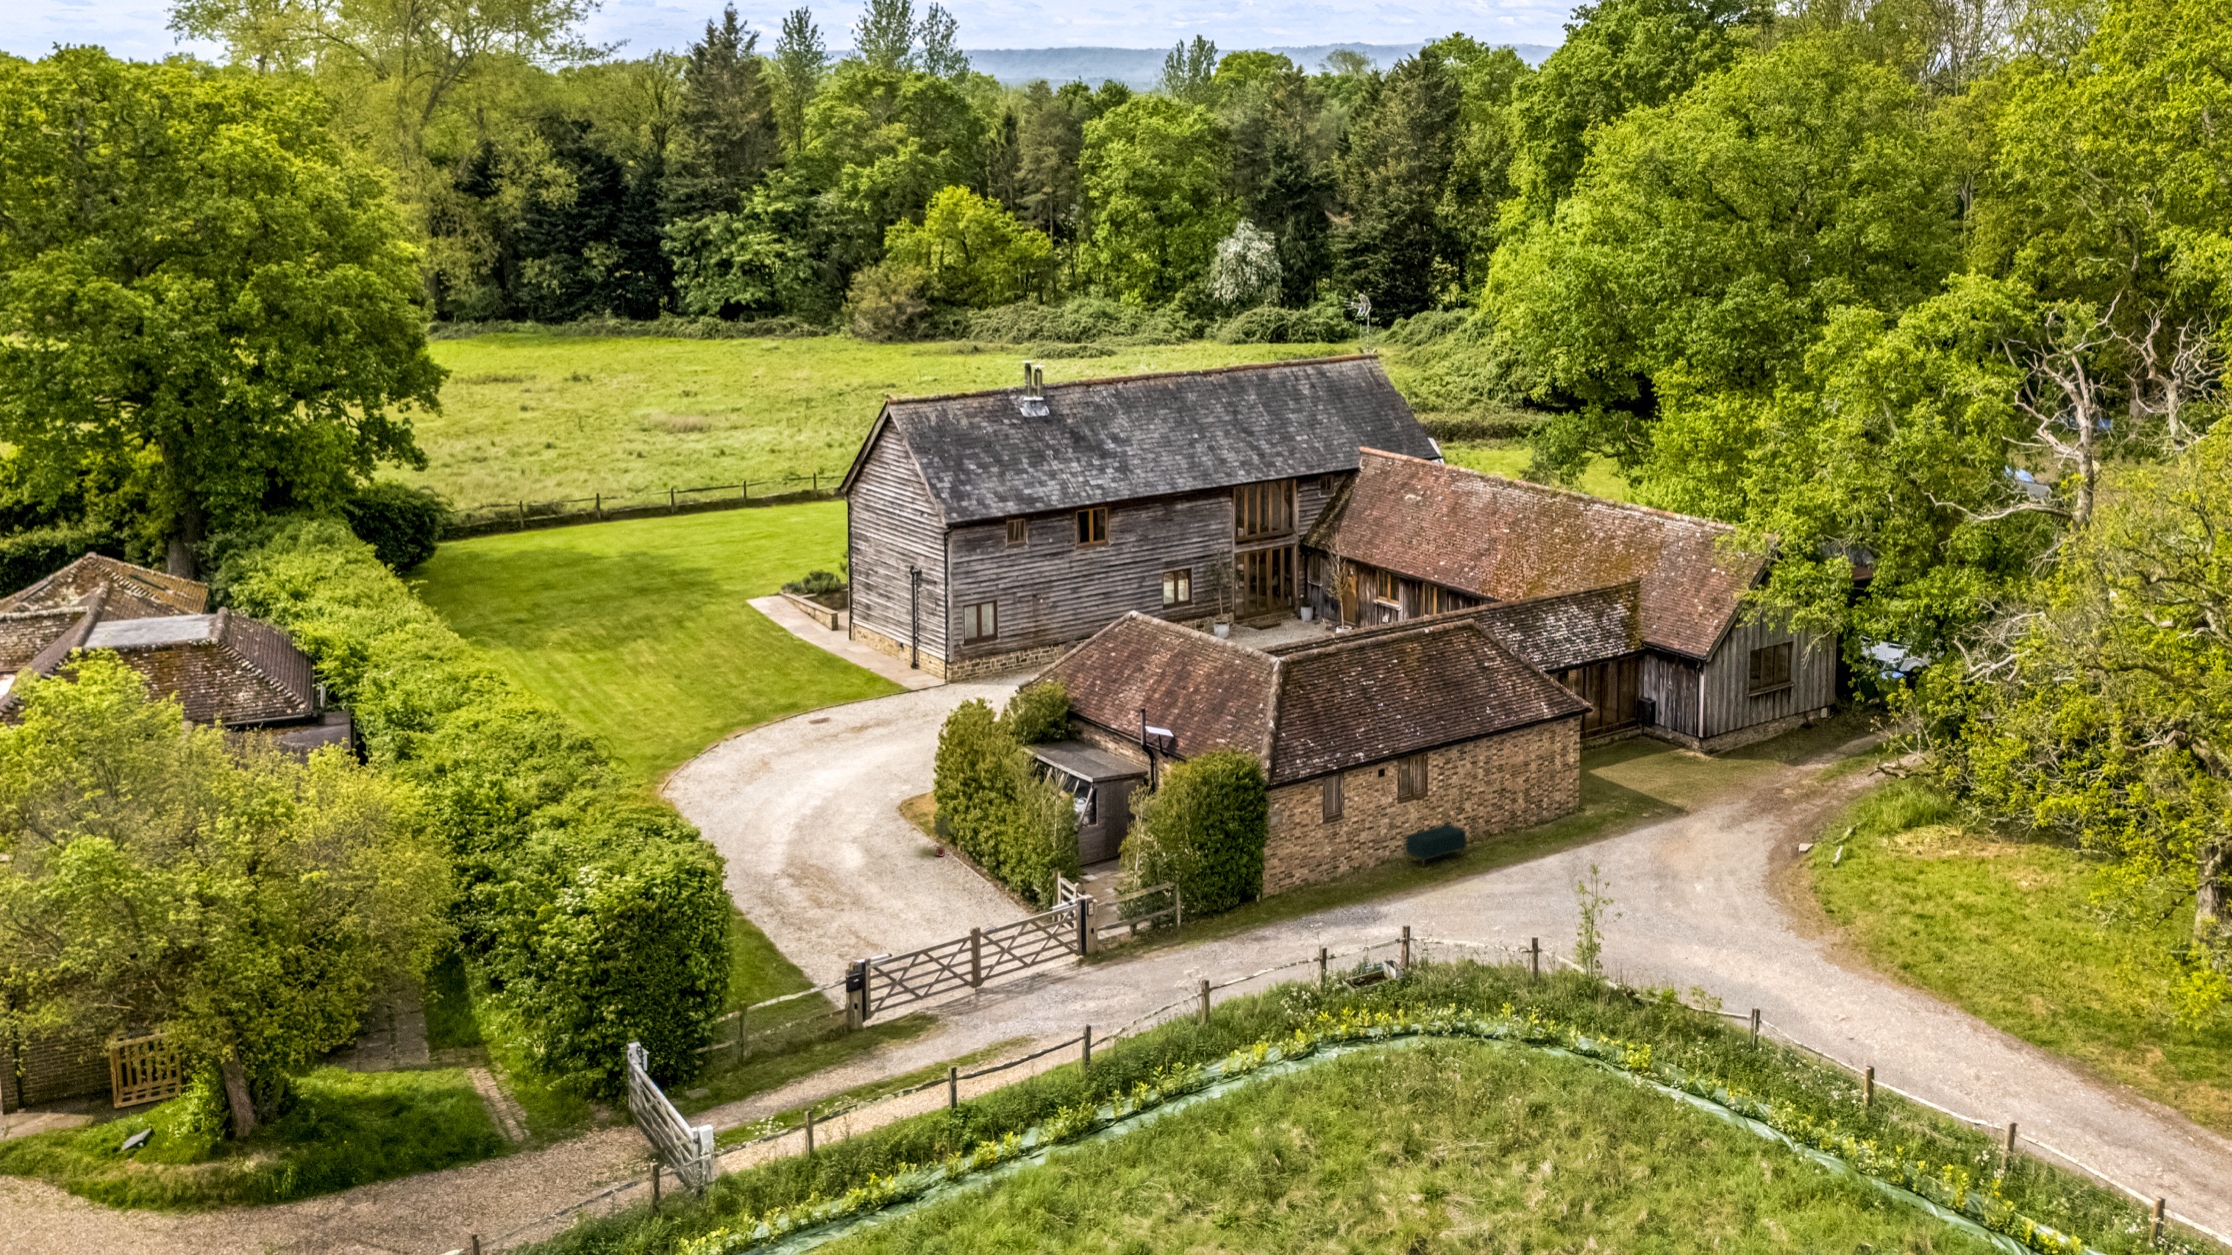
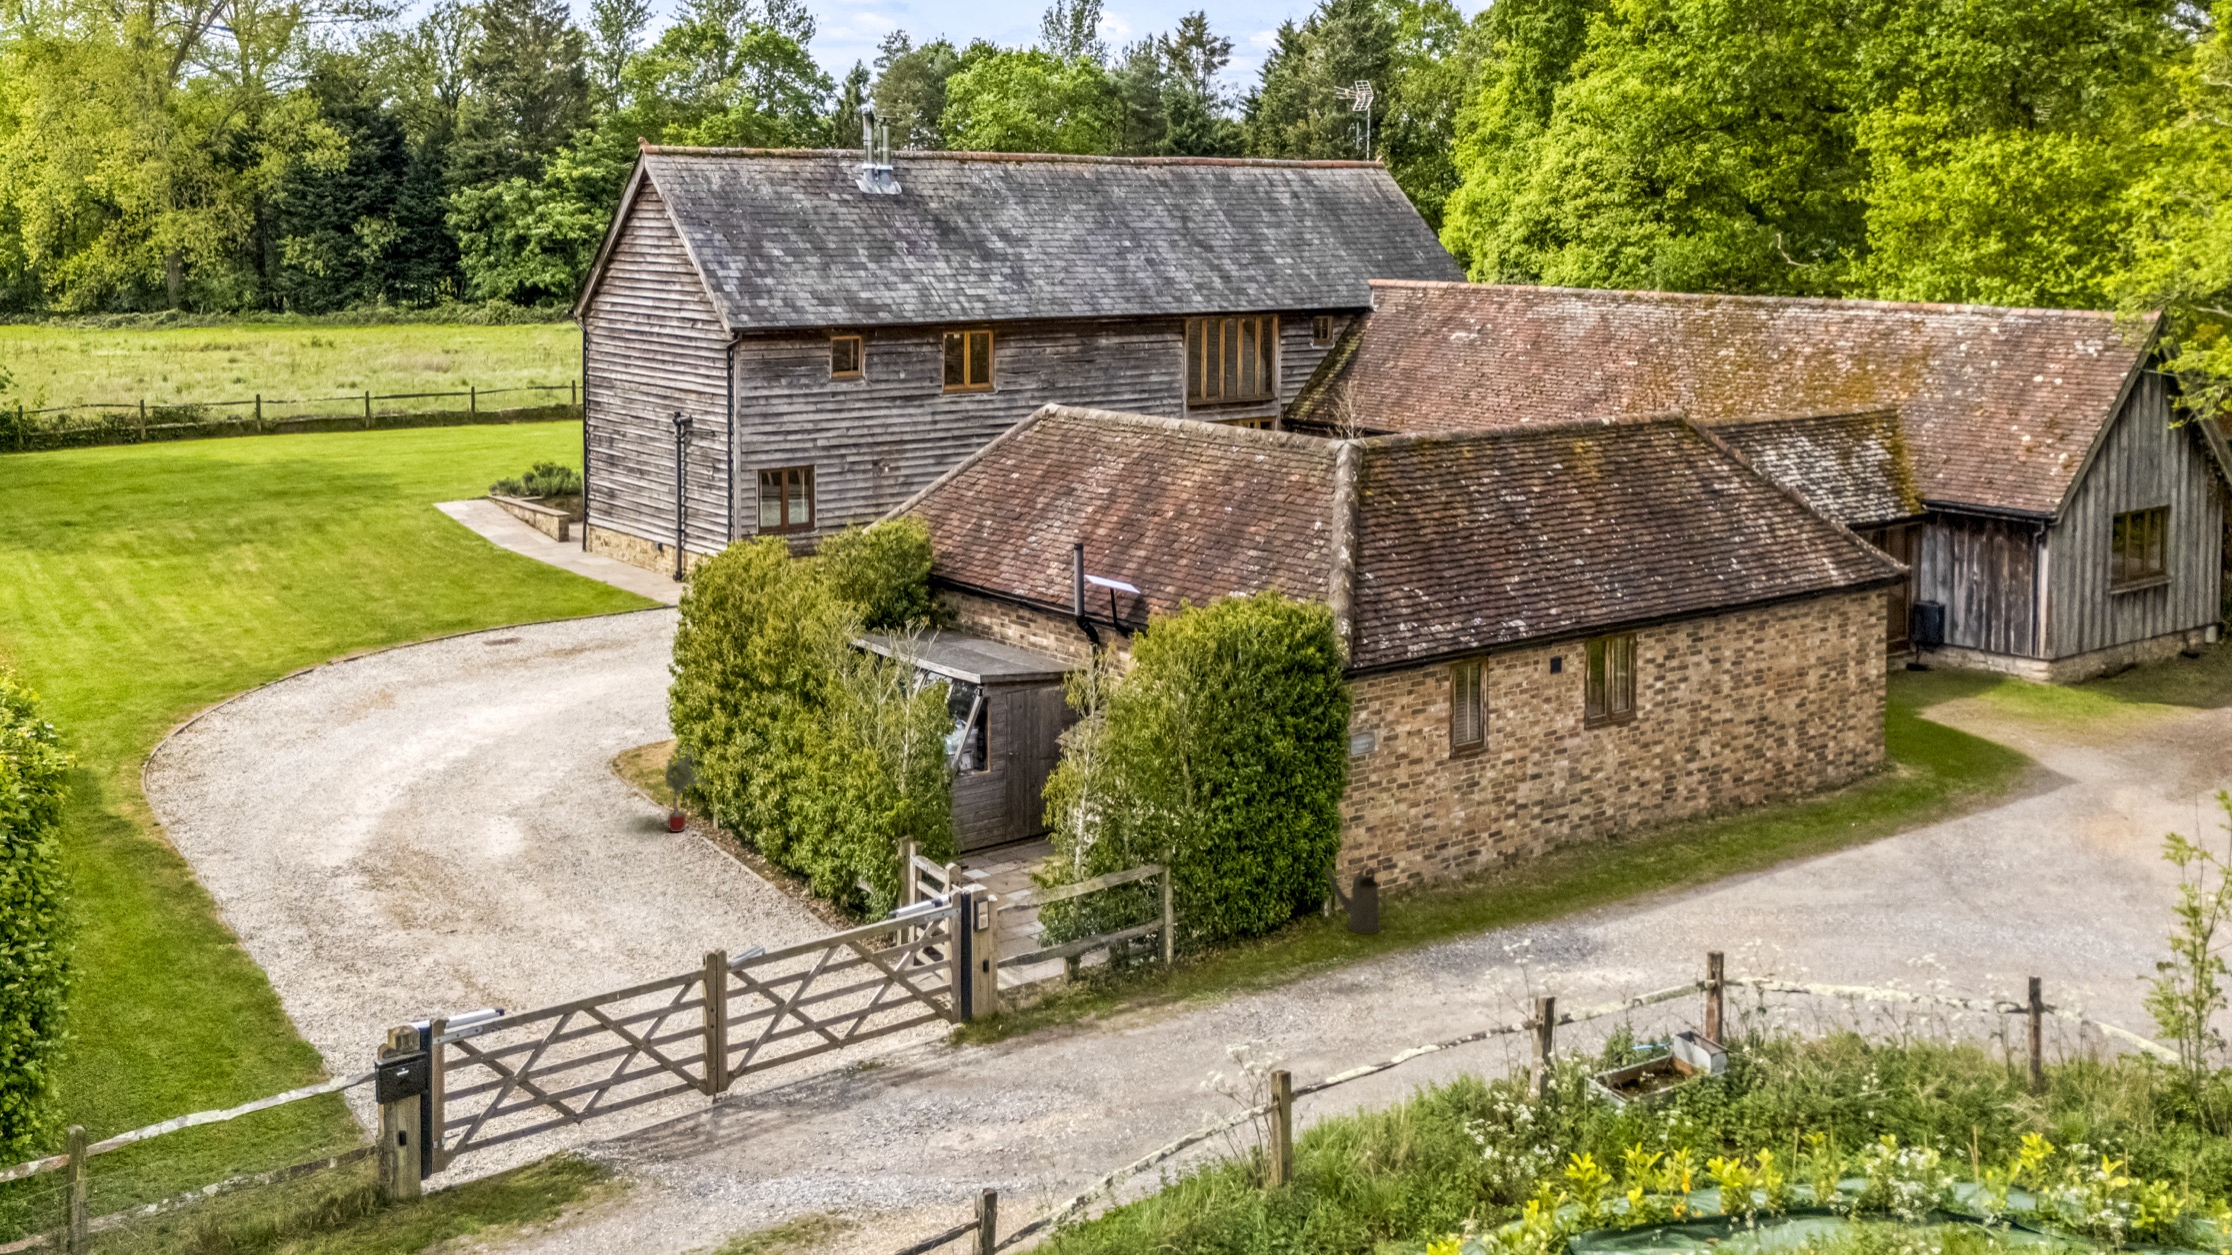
bench: present [1406,824,1467,866] -> none [1600,774,1716,855]
watering can: none [1254,879,1282,912] -> present [1325,866,1387,934]

